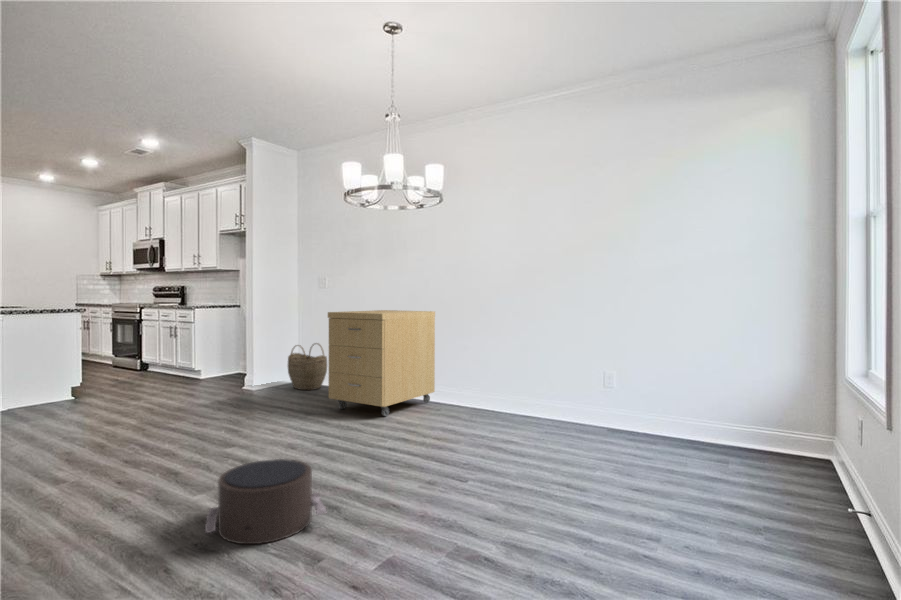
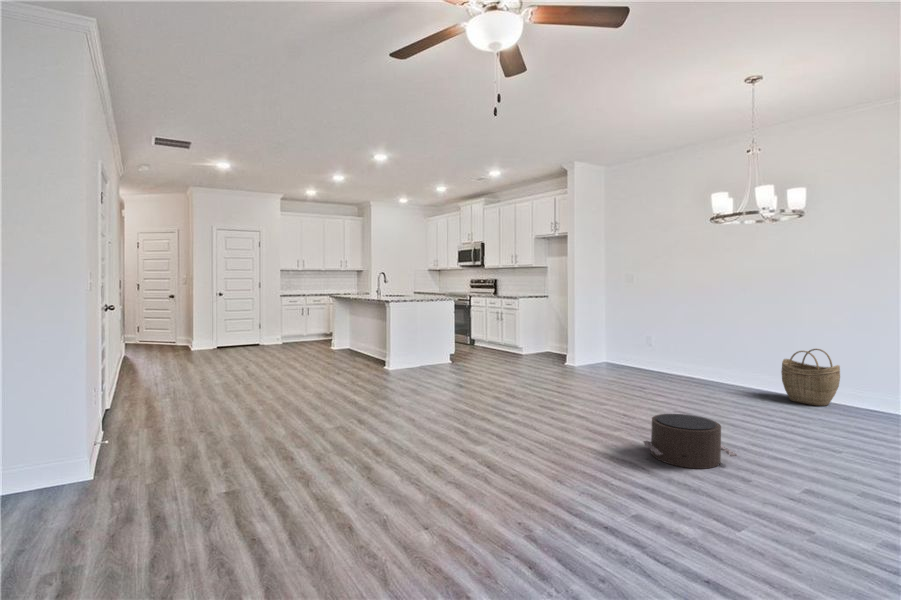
storage cabinet: present [328,310,435,416] -> none [657,302,759,396]
woven basket: present [288,343,327,390] -> present [781,349,840,406]

